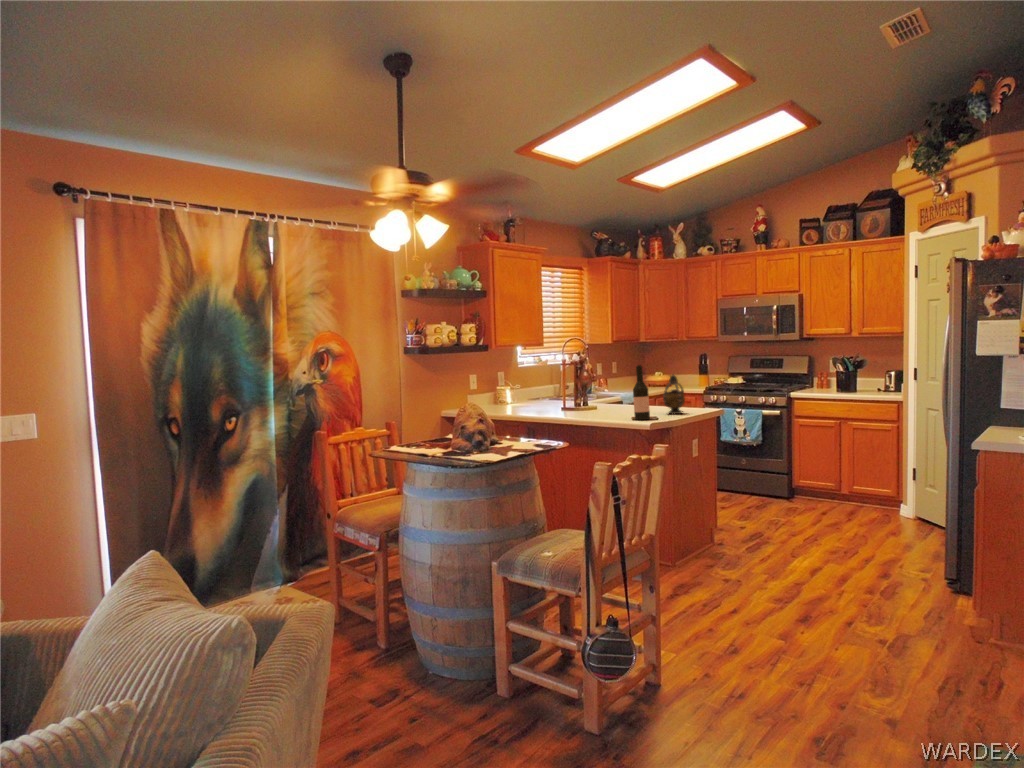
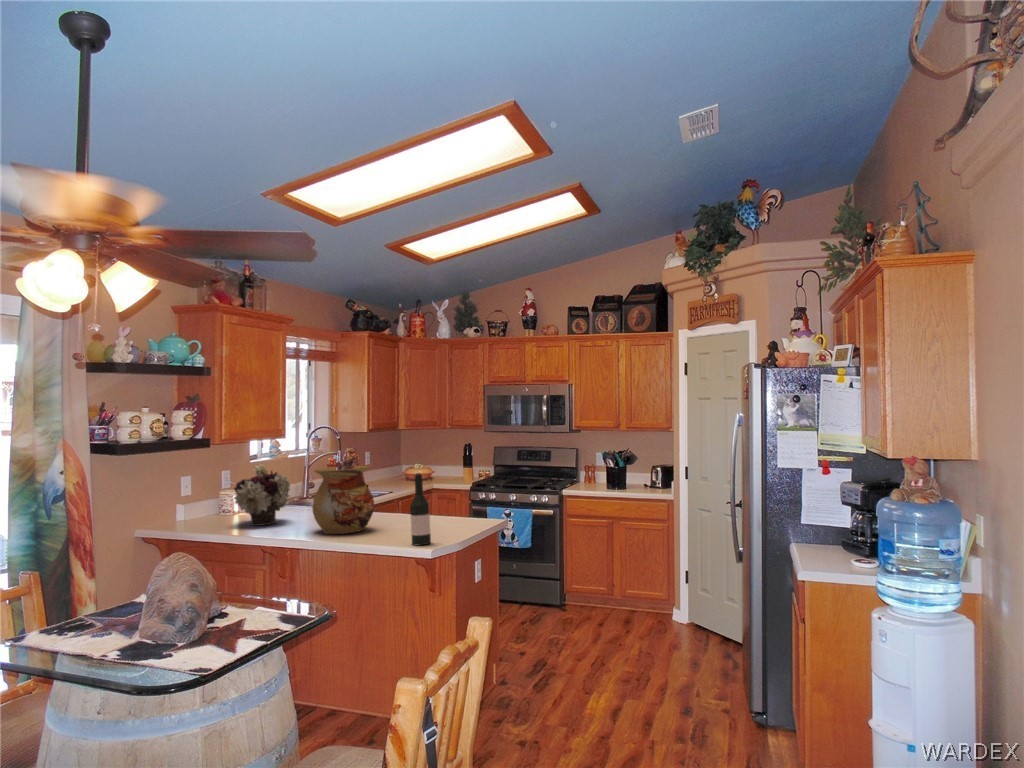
vase: none [562,363,609,414] -> present [312,466,374,534]
flower arrangement: none [507,364,547,409] -> present [234,464,290,526]
teapot: present [663,375,685,414] -> none [444,482,469,532]

